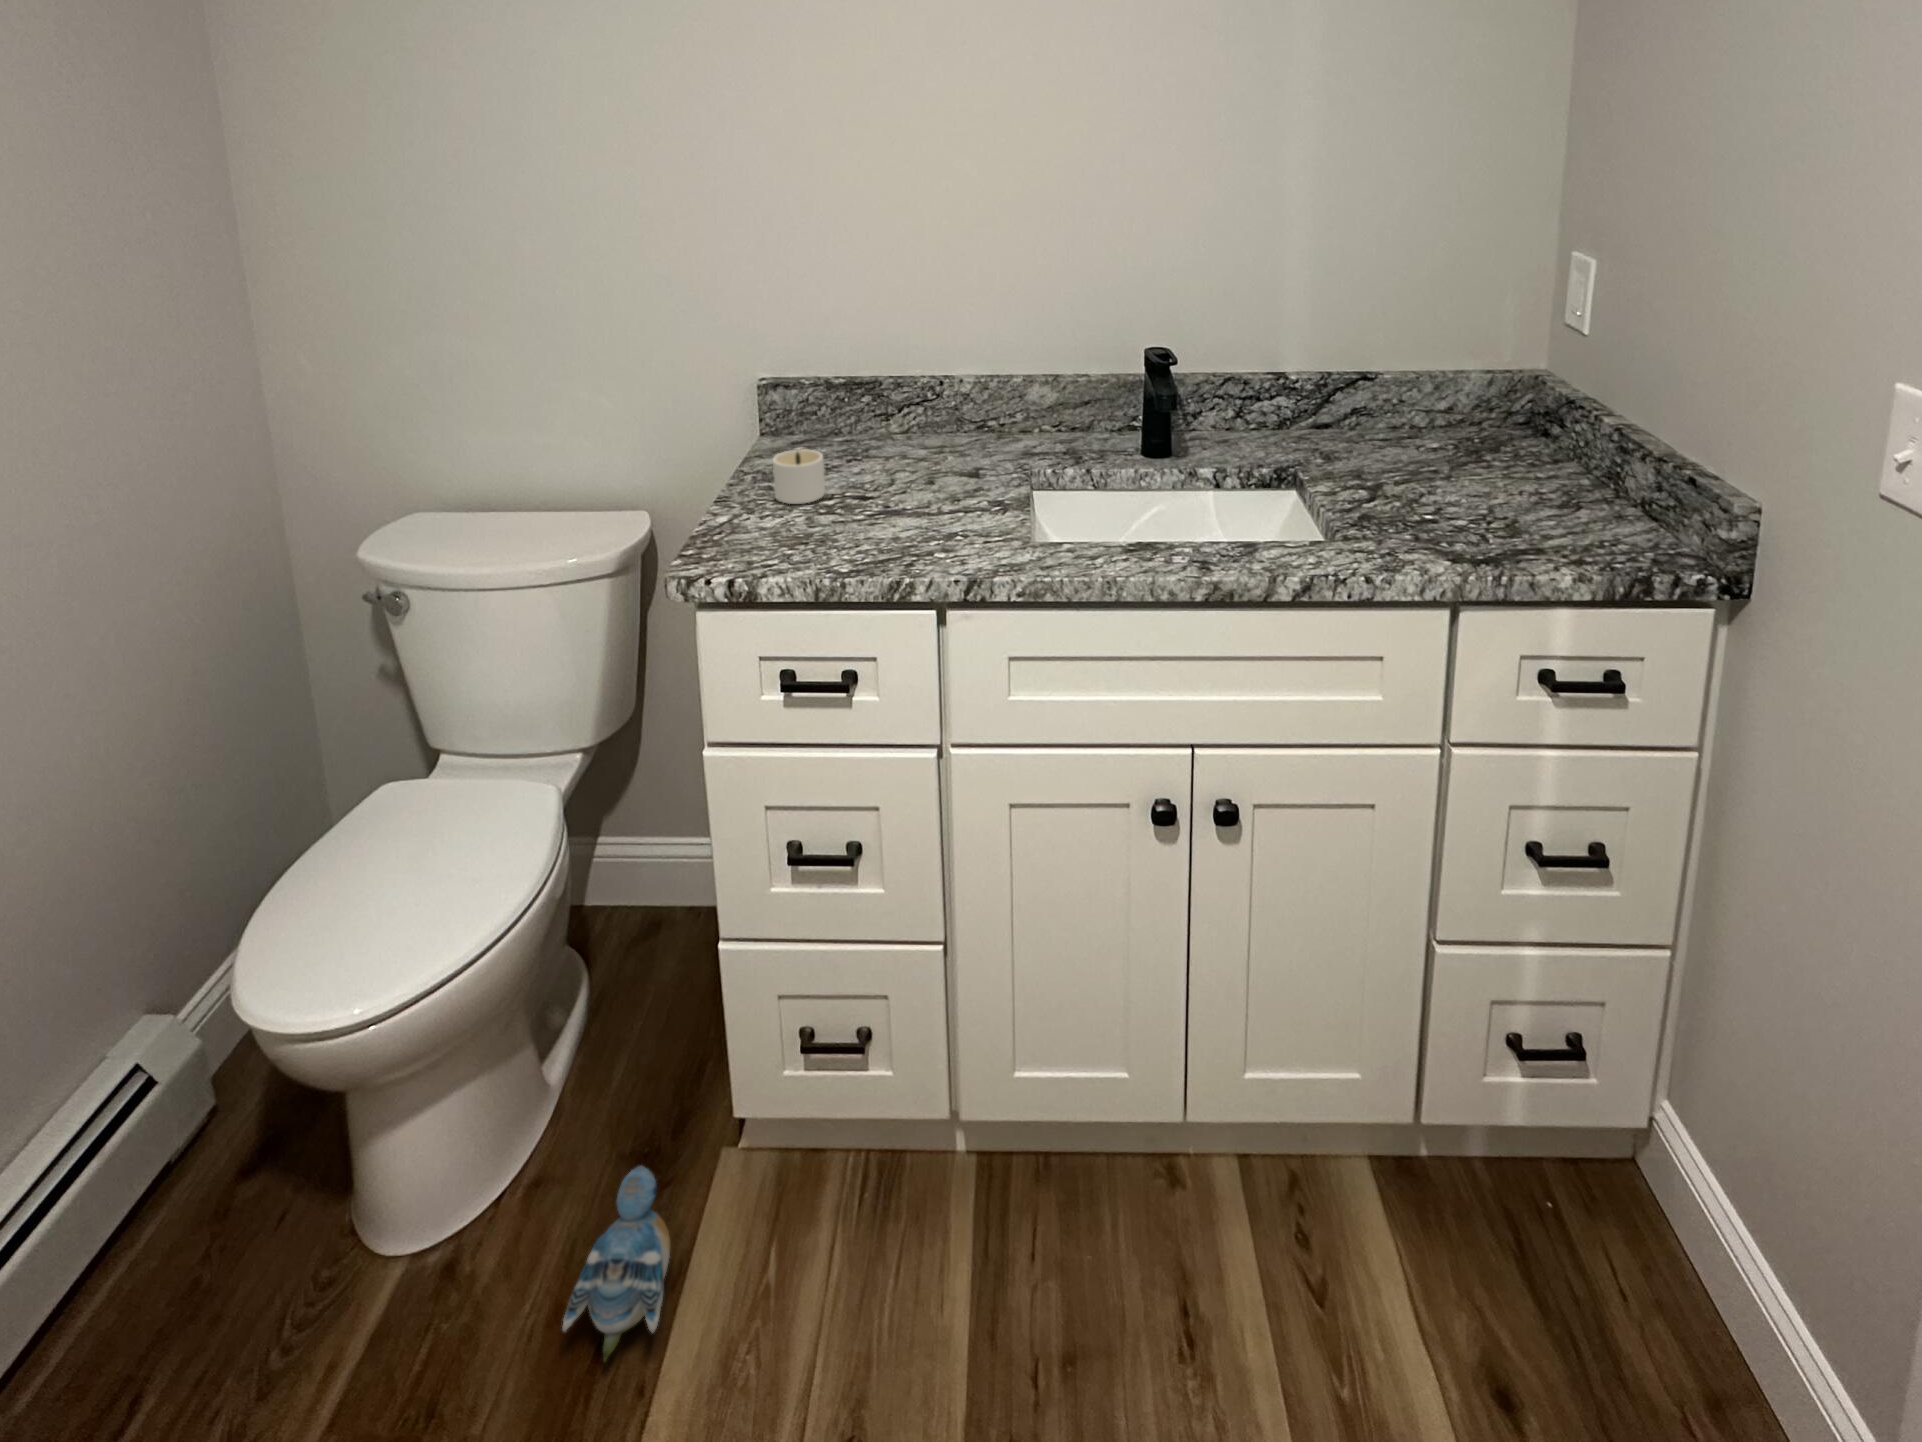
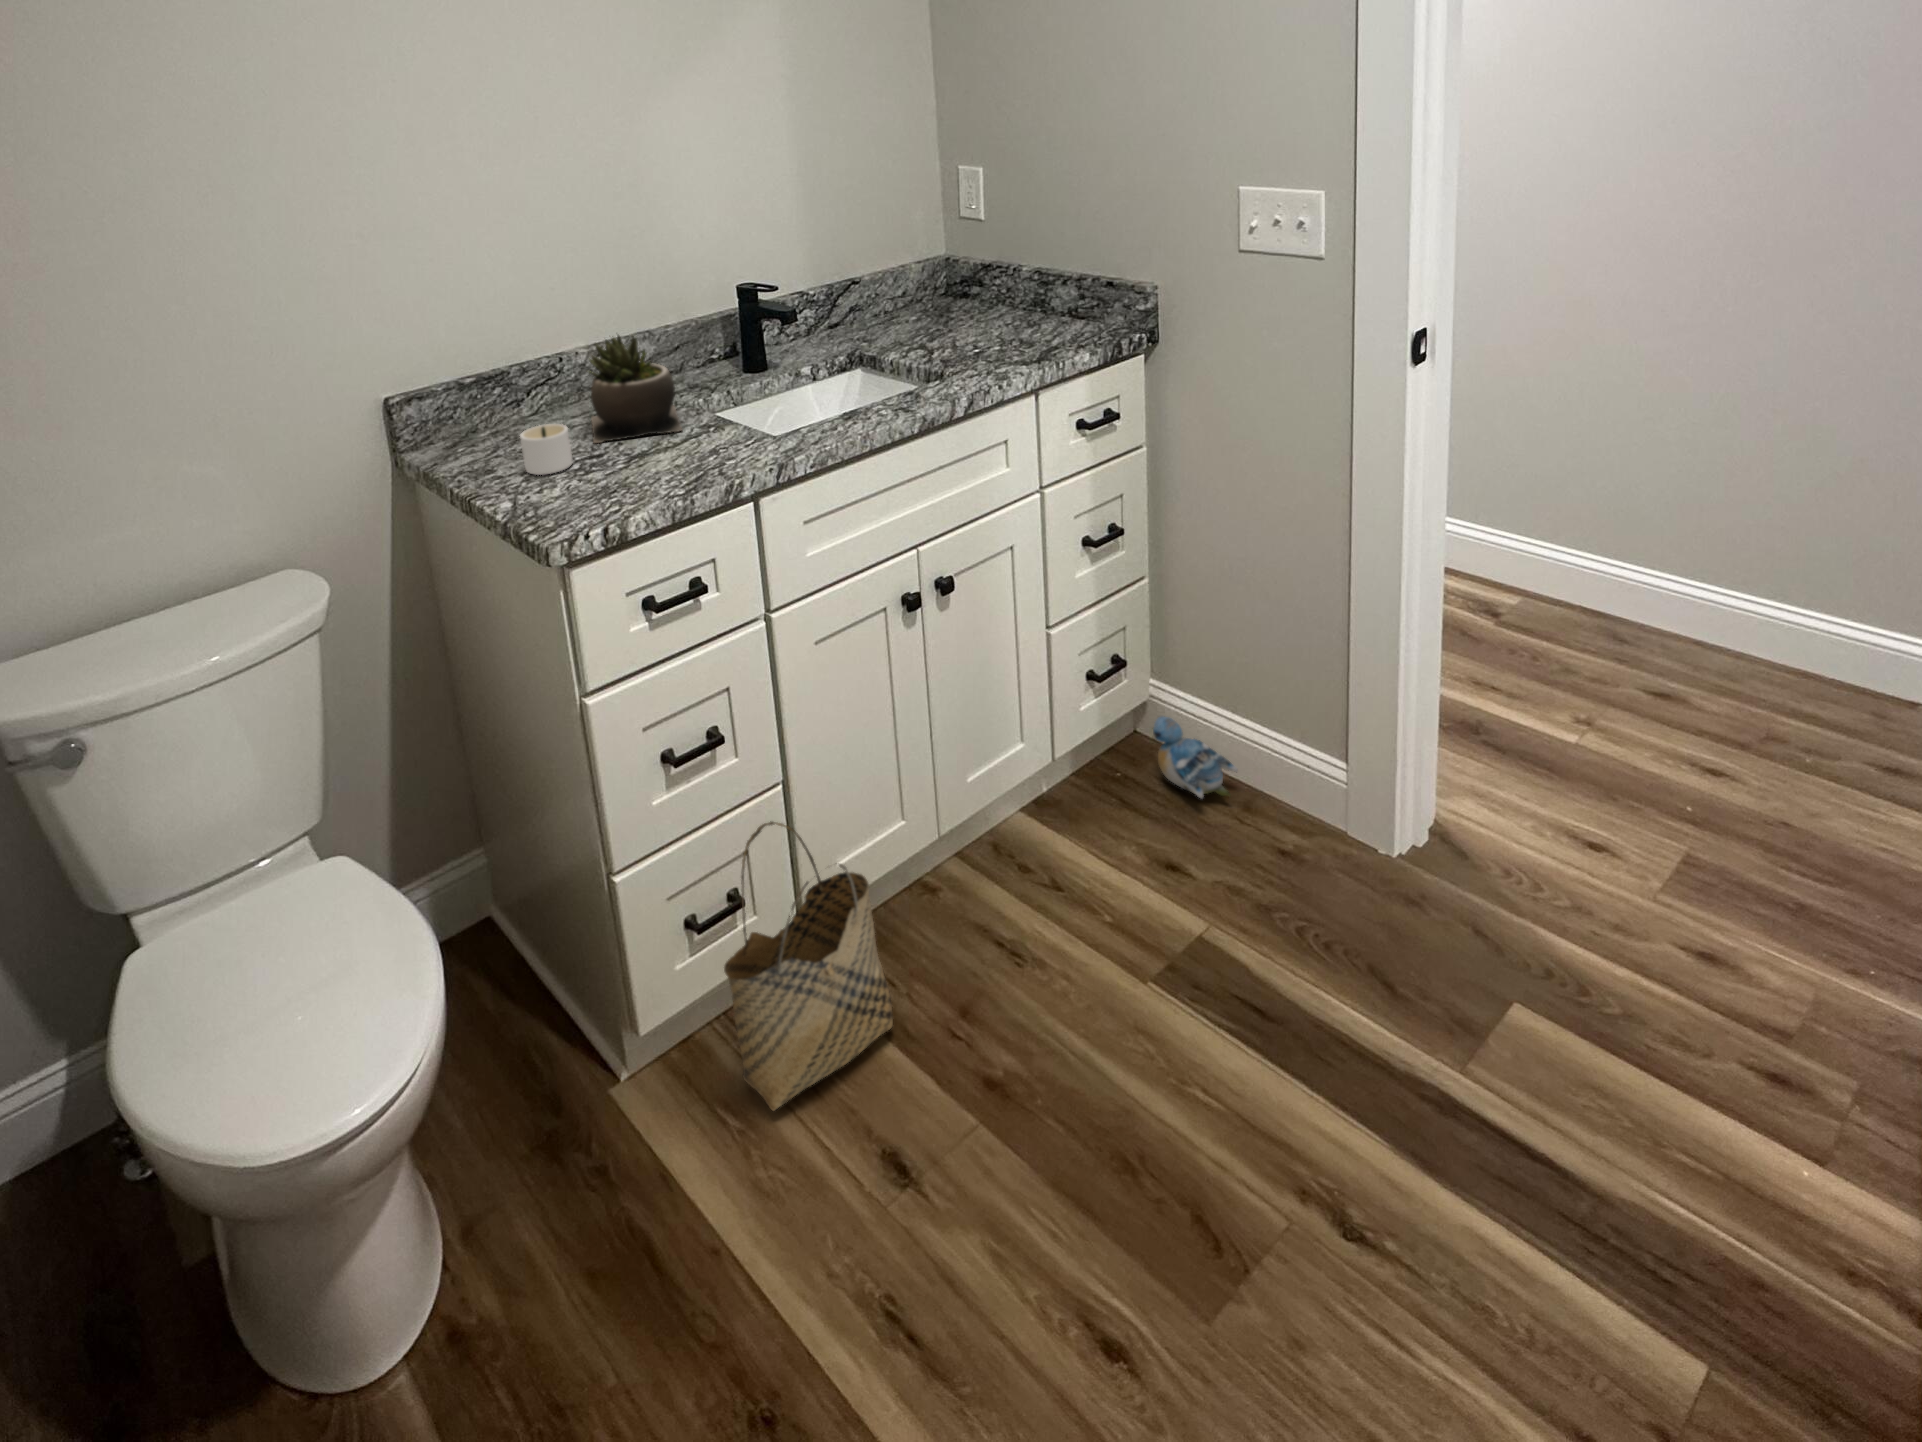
succulent plant: none [877,371,1011,500] -> present [589,335,682,443]
woven basket: none [777,979,996,1307] -> present [724,821,893,1111]
plush toy: present [562,1166,670,1361] -> present [1153,716,1238,798]

